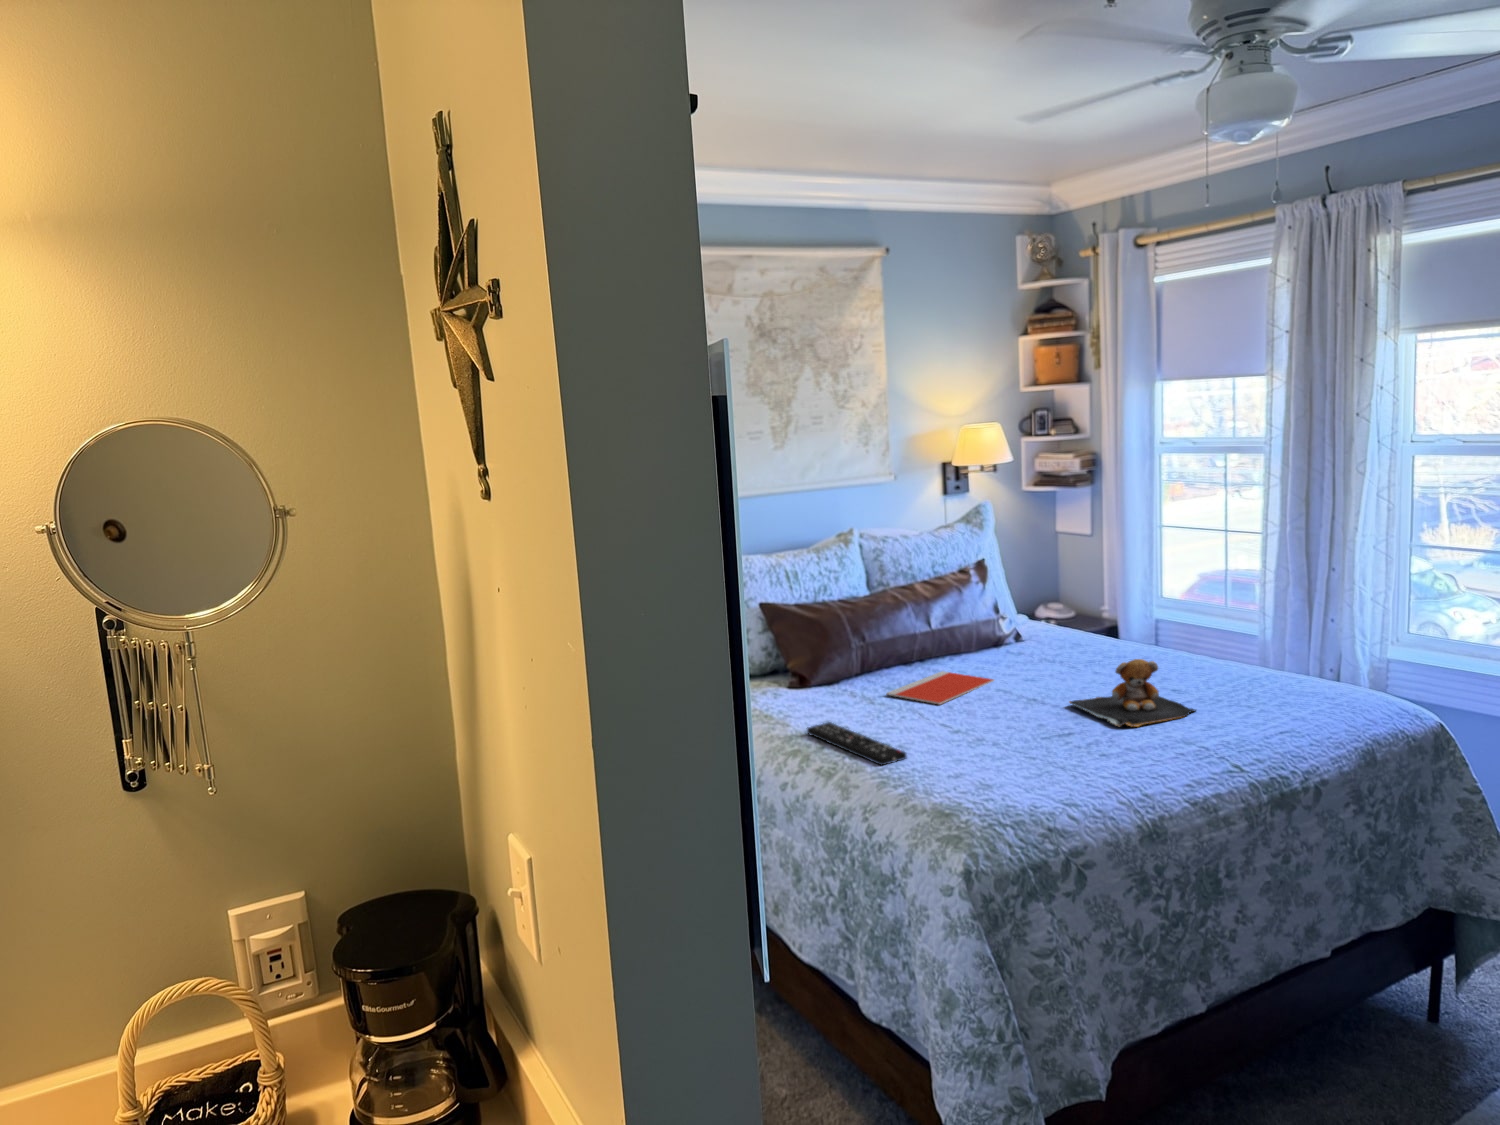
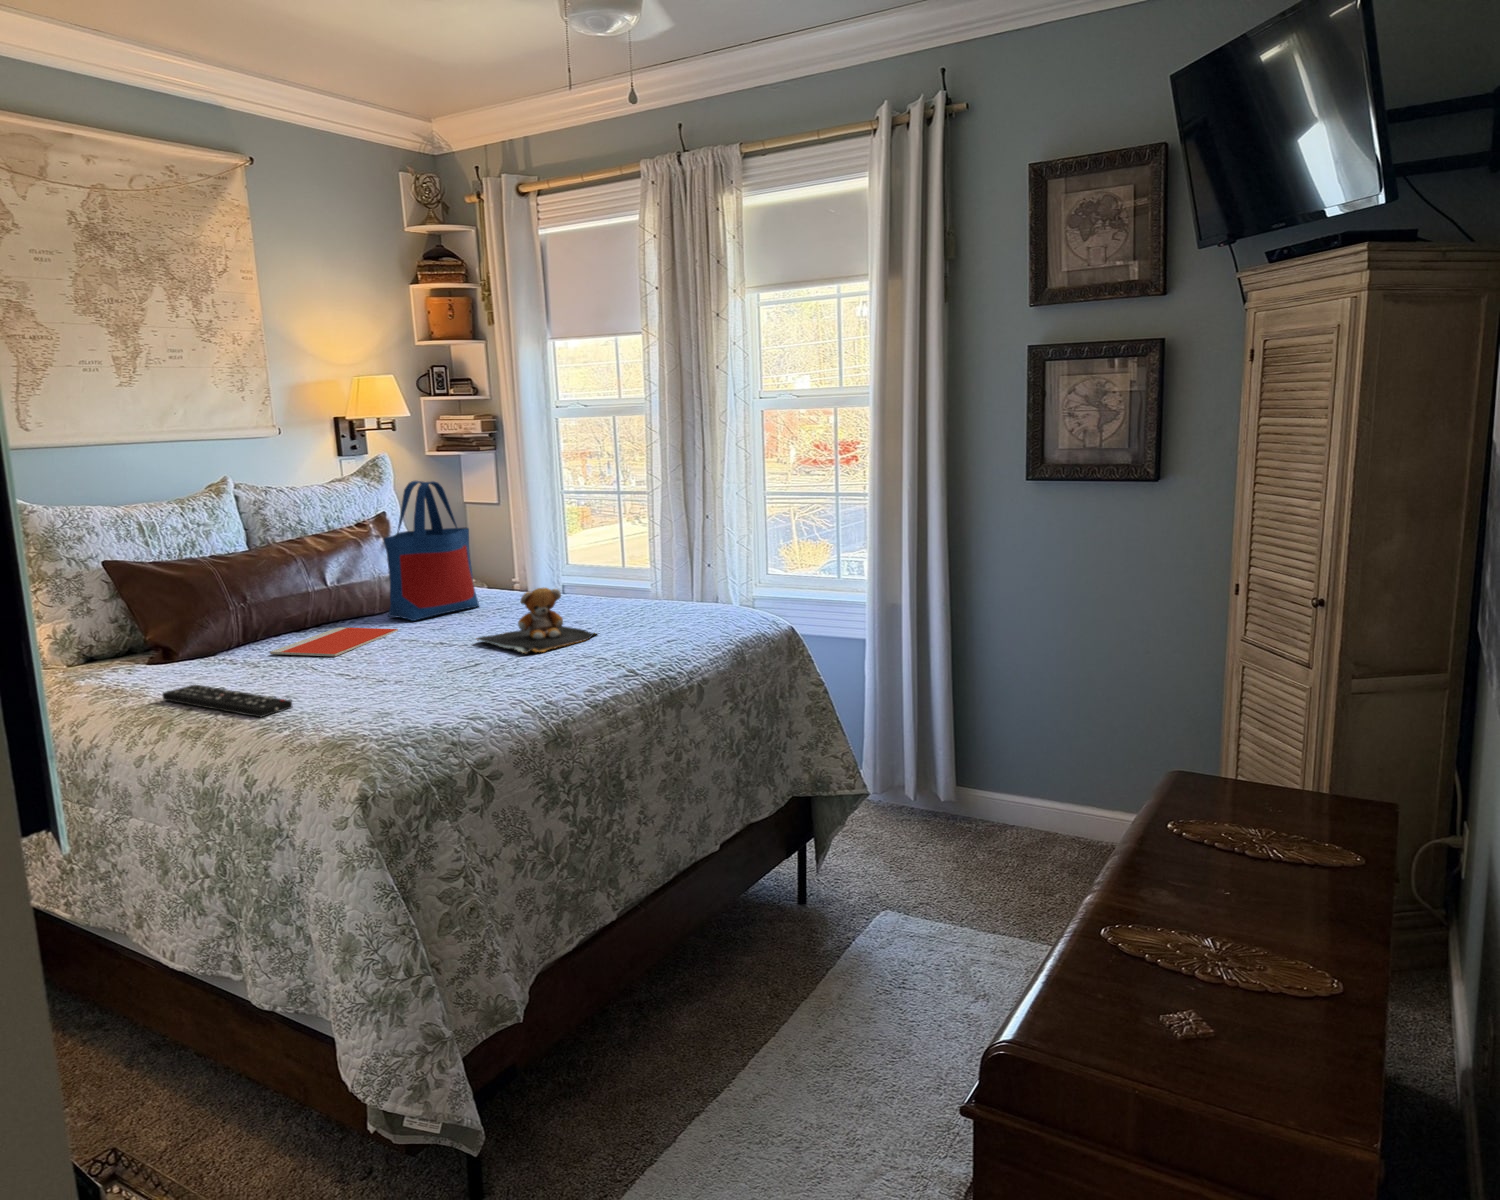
tote bag: none [984,538,1071,671] -> present [384,481,479,621]

